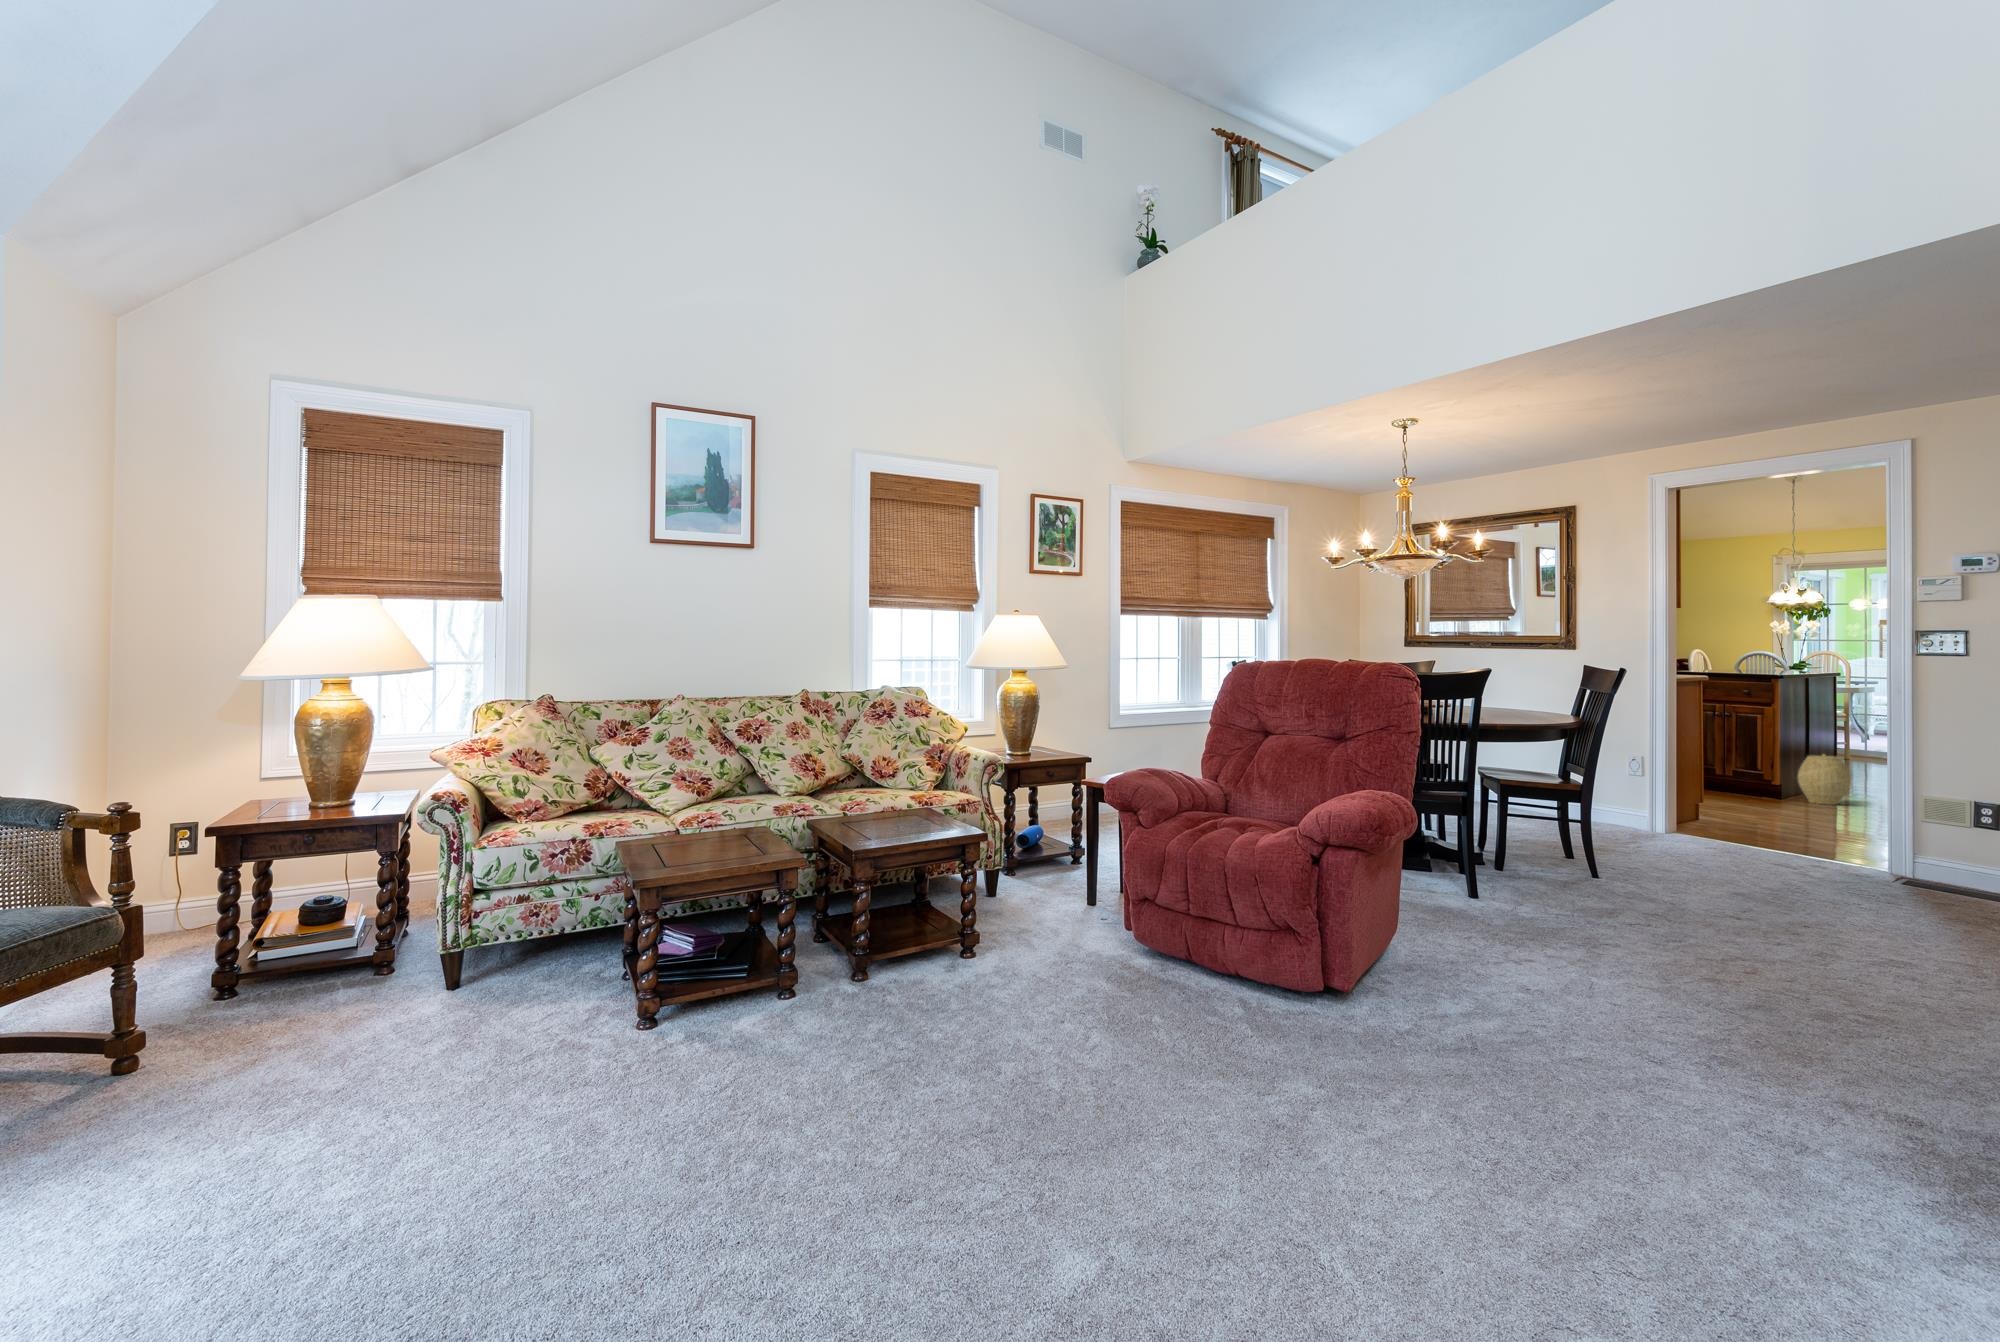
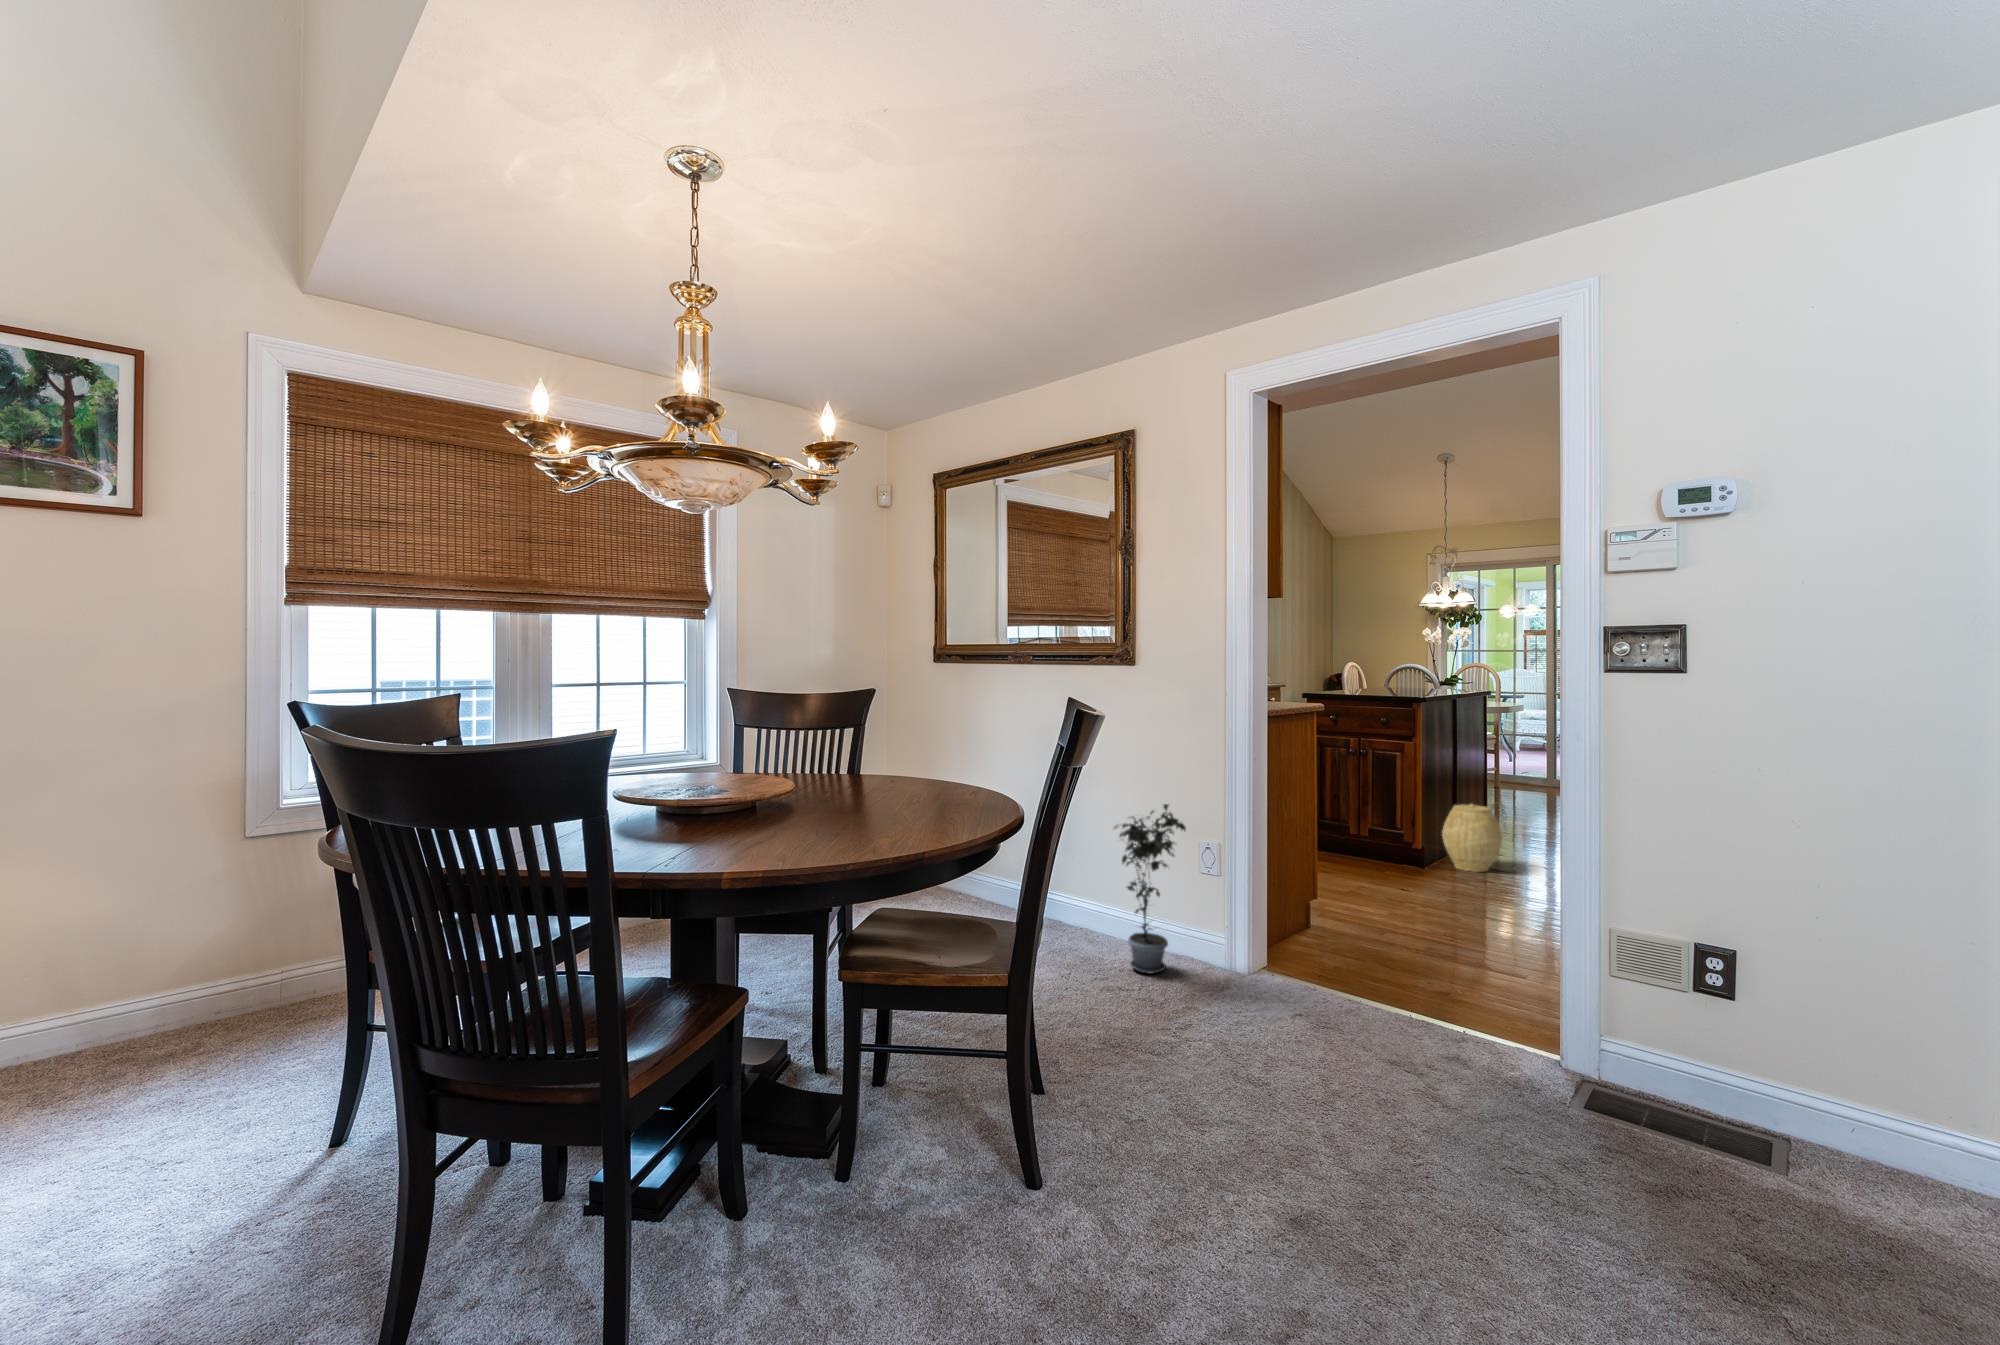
potted plant: none [1574,730,1625,831] -> present [1115,804,1186,973]

